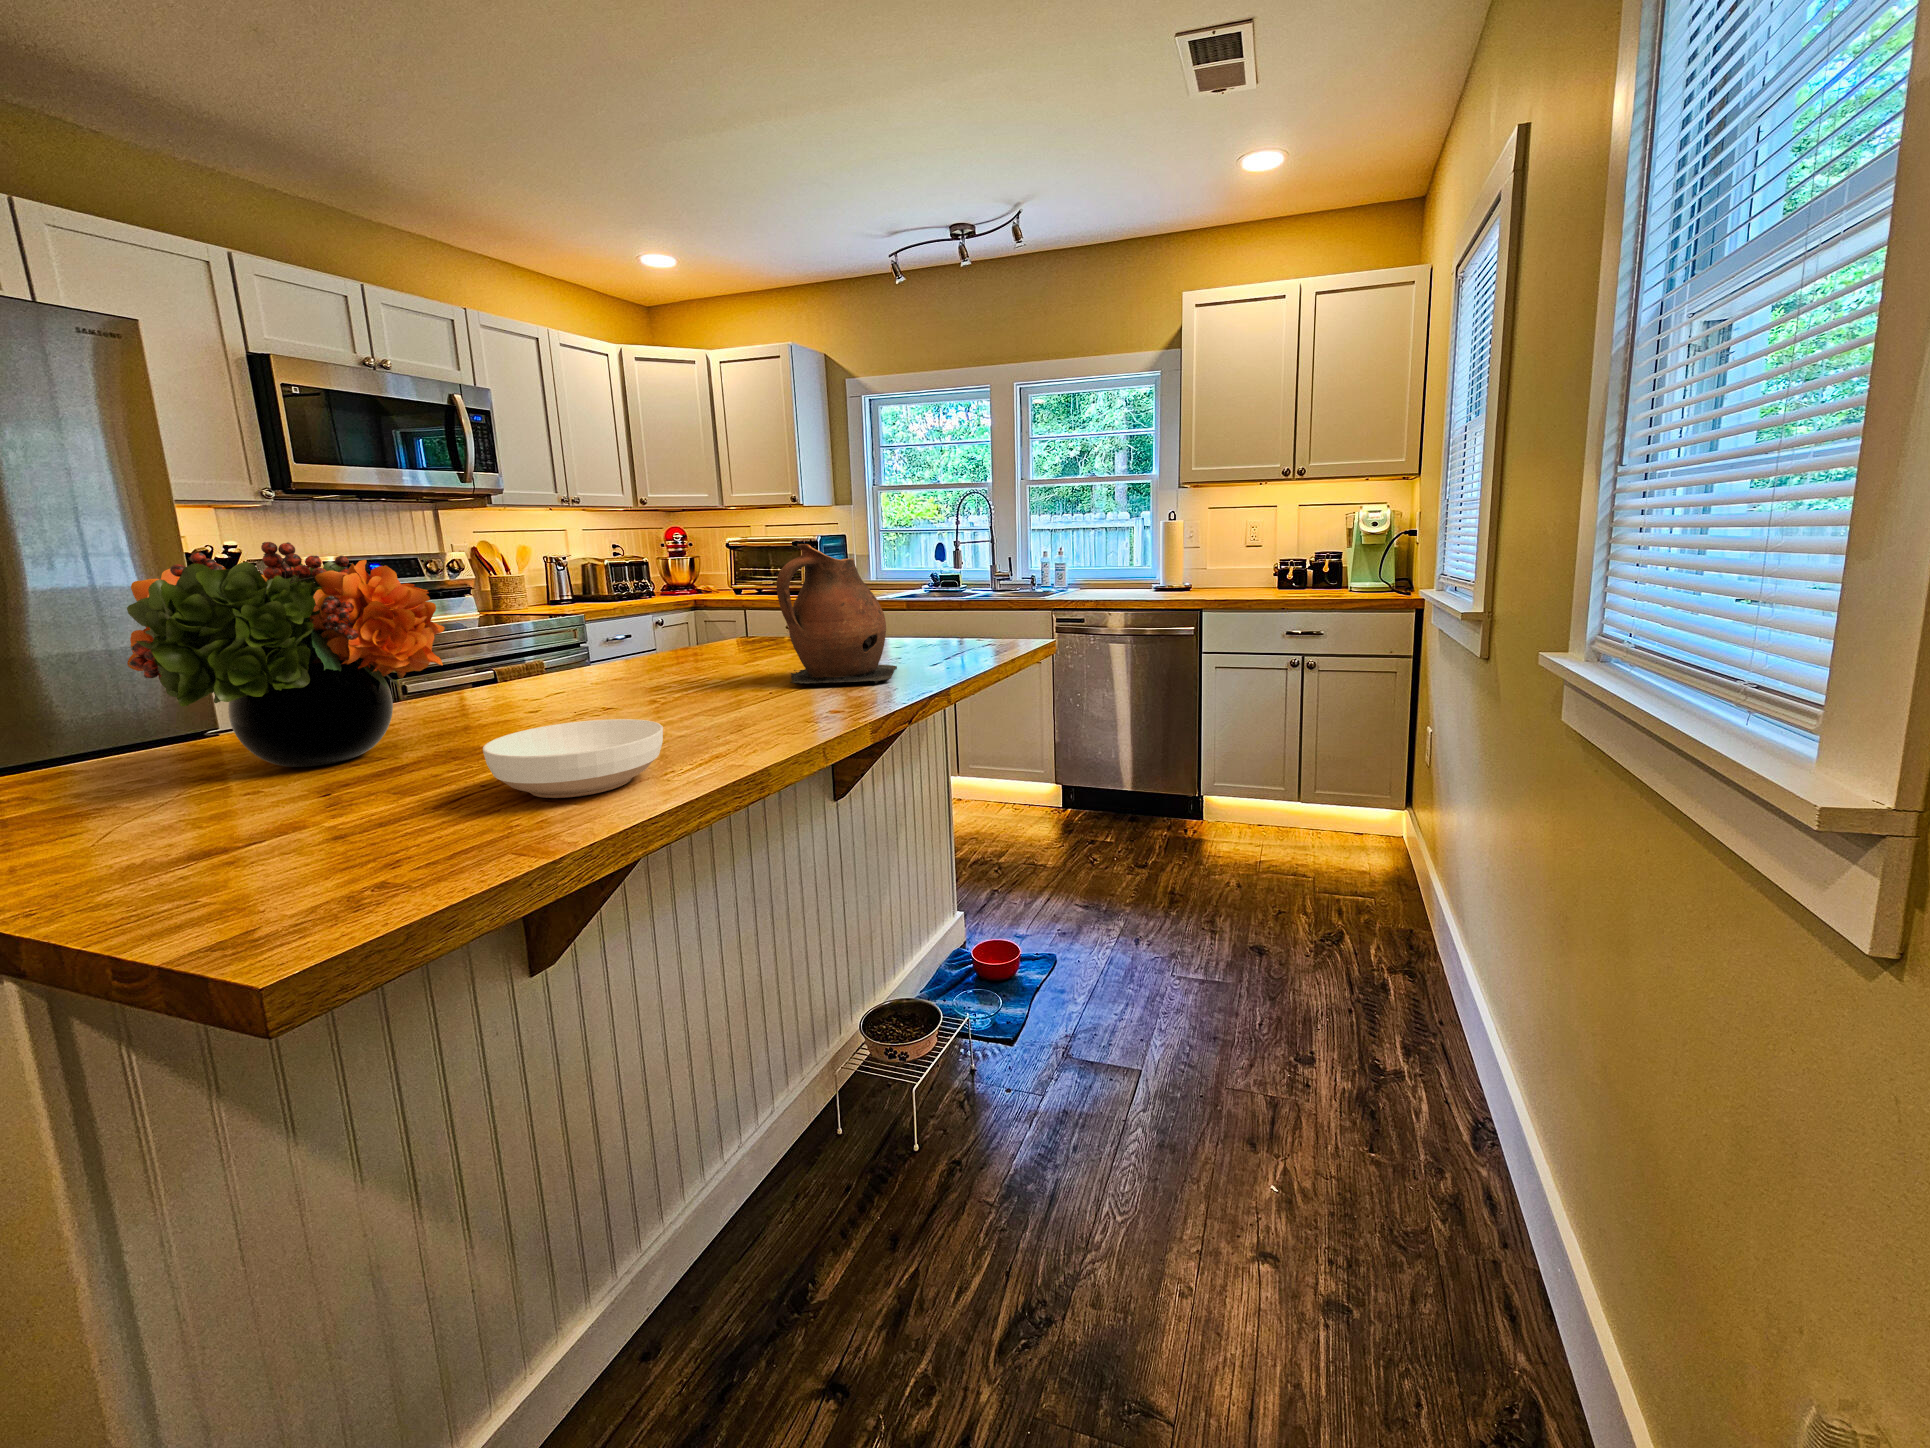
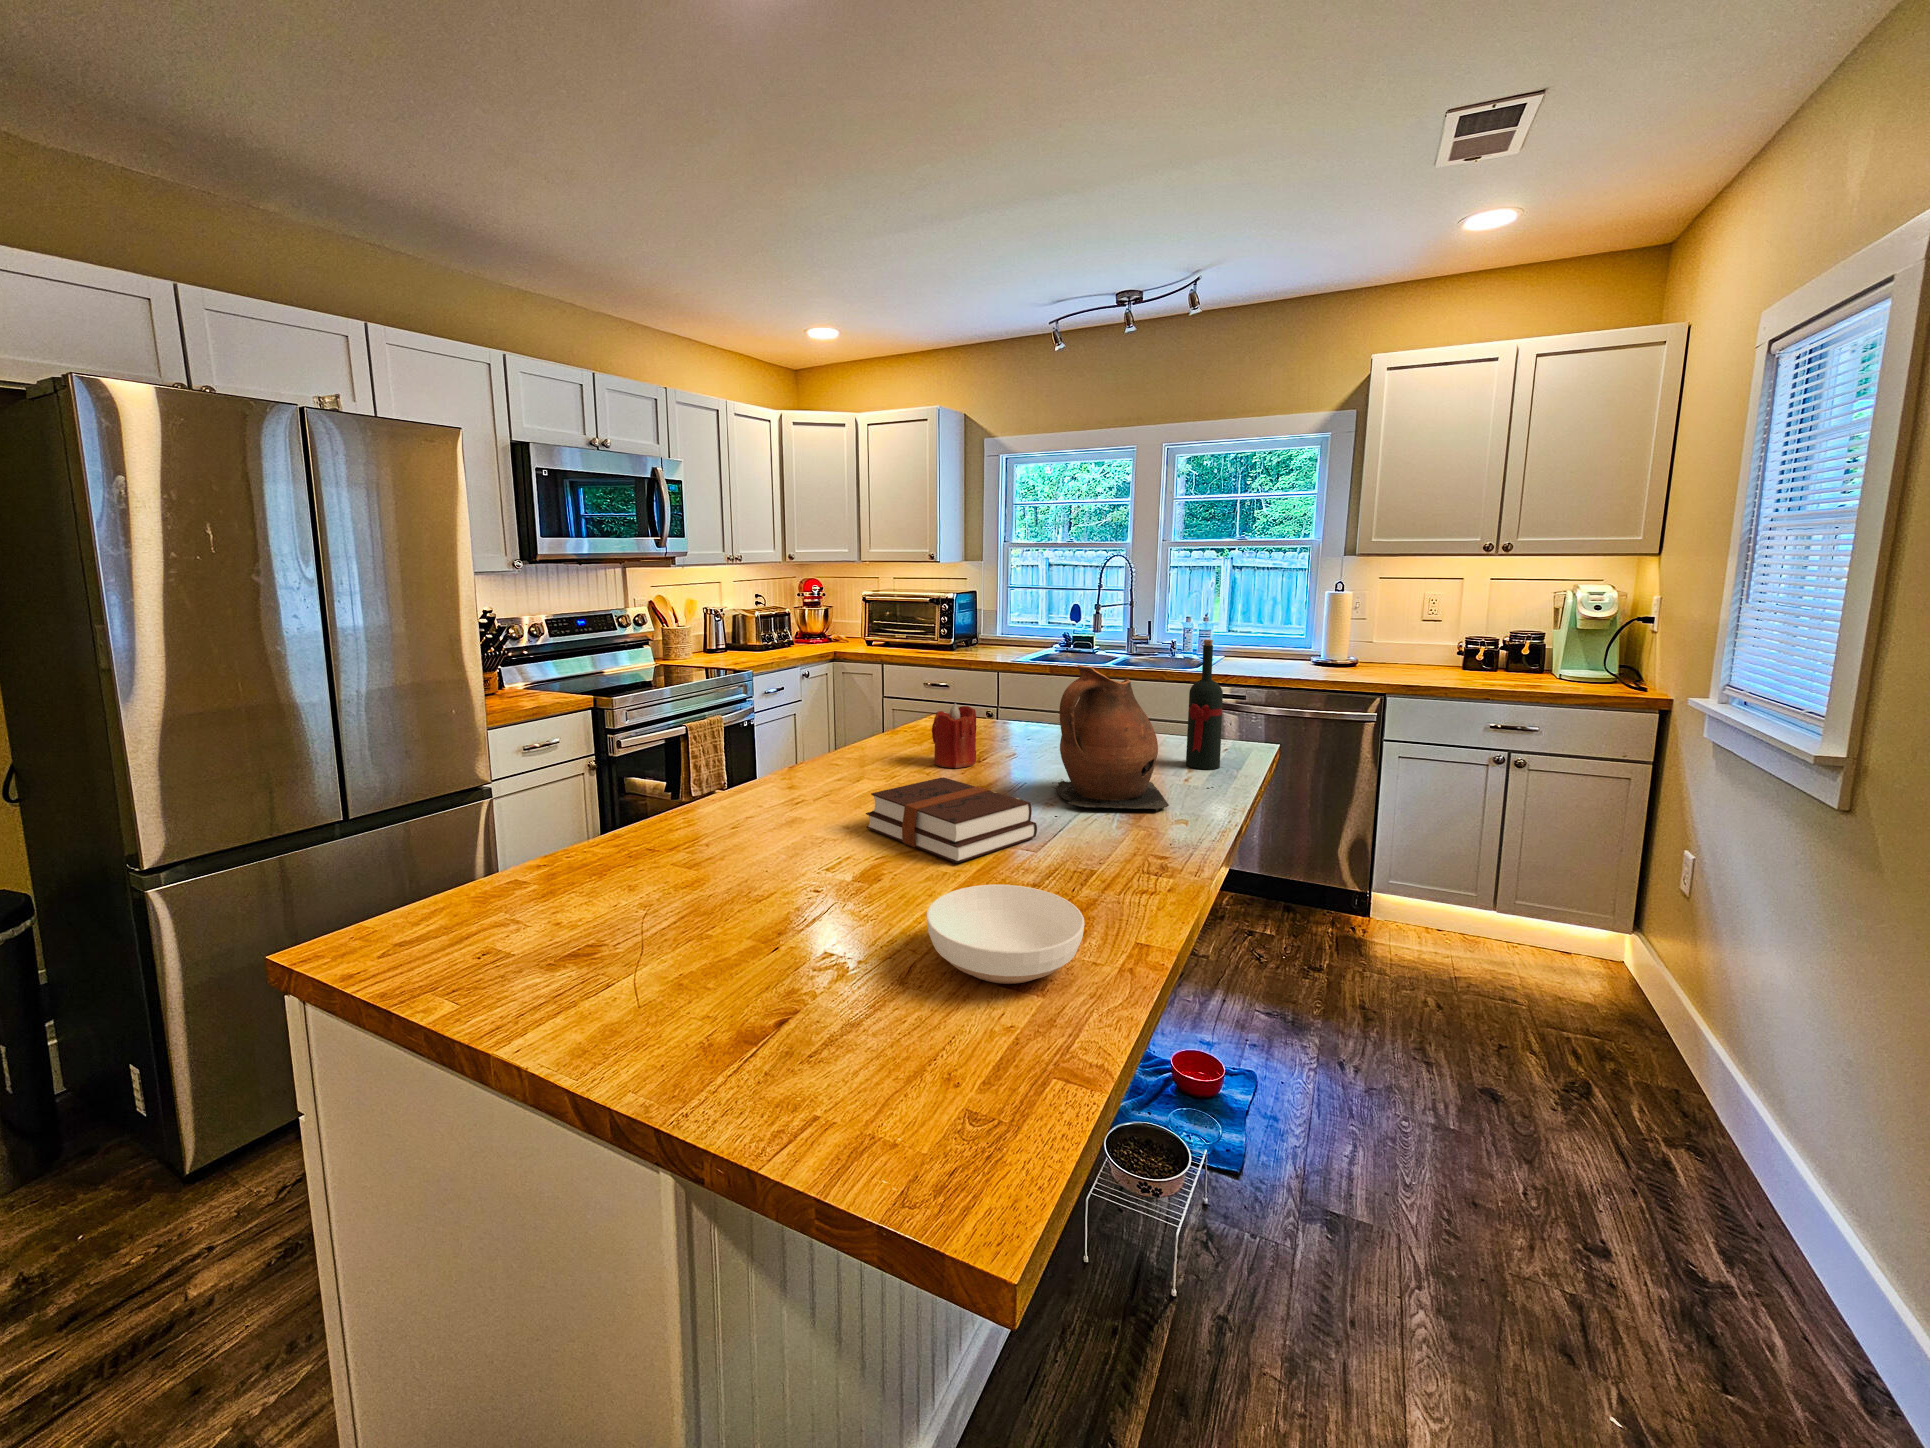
wine bottle: none [944,530,980,657] -> present [1186,640,1223,769]
flower arrangement: present [127,542,445,767] -> none [579,691,816,897]
candle: none [688,603,740,669] -> present [932,704,976,768]
hardback book: none [555,661,732,727] -> present [866,777,1037,863]

